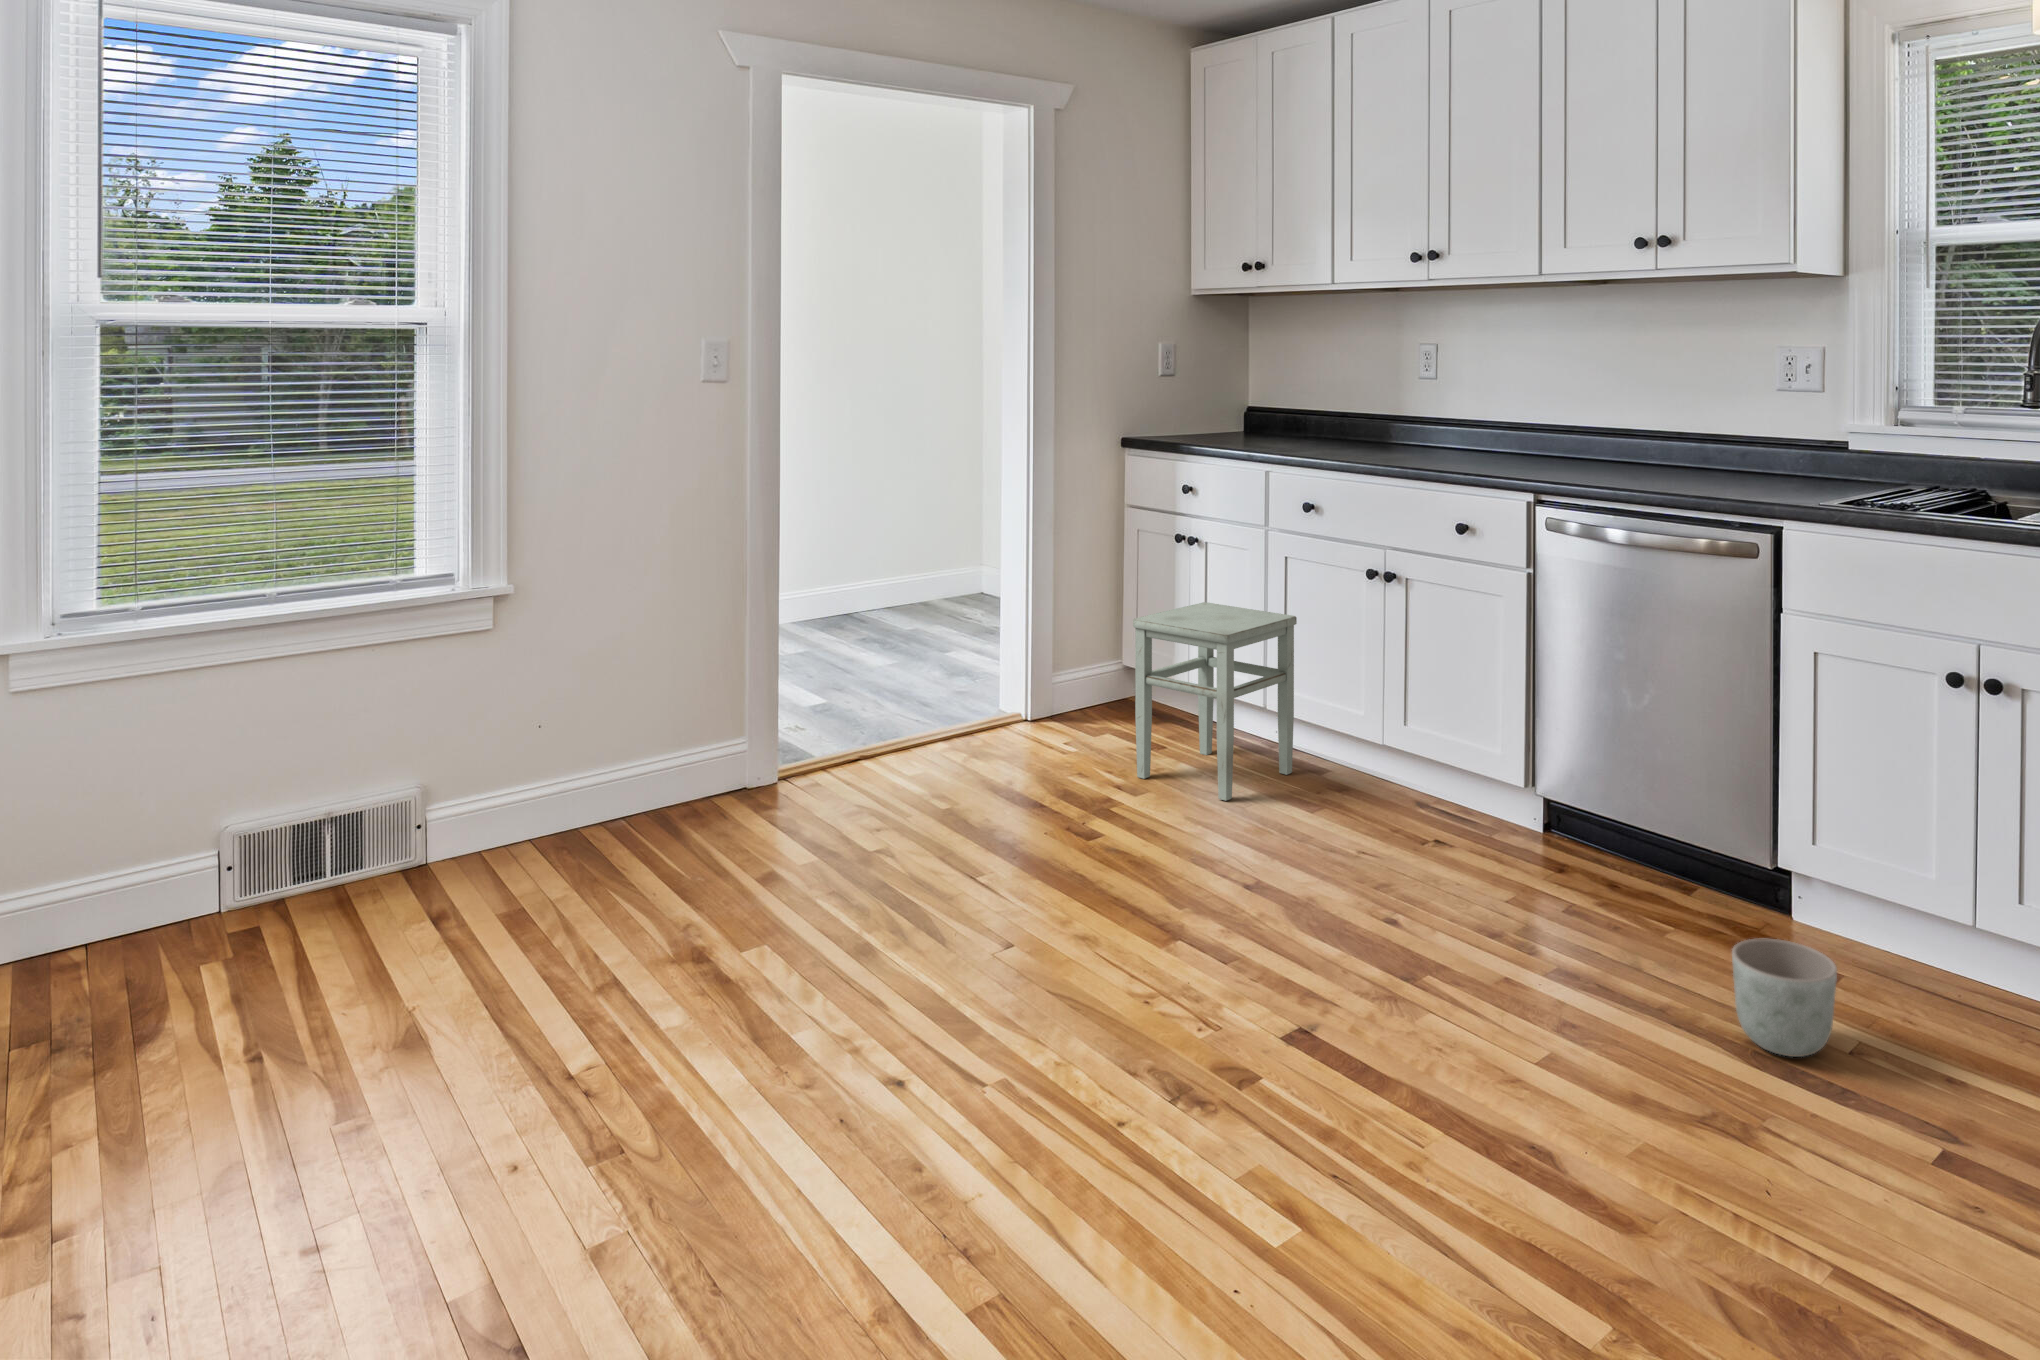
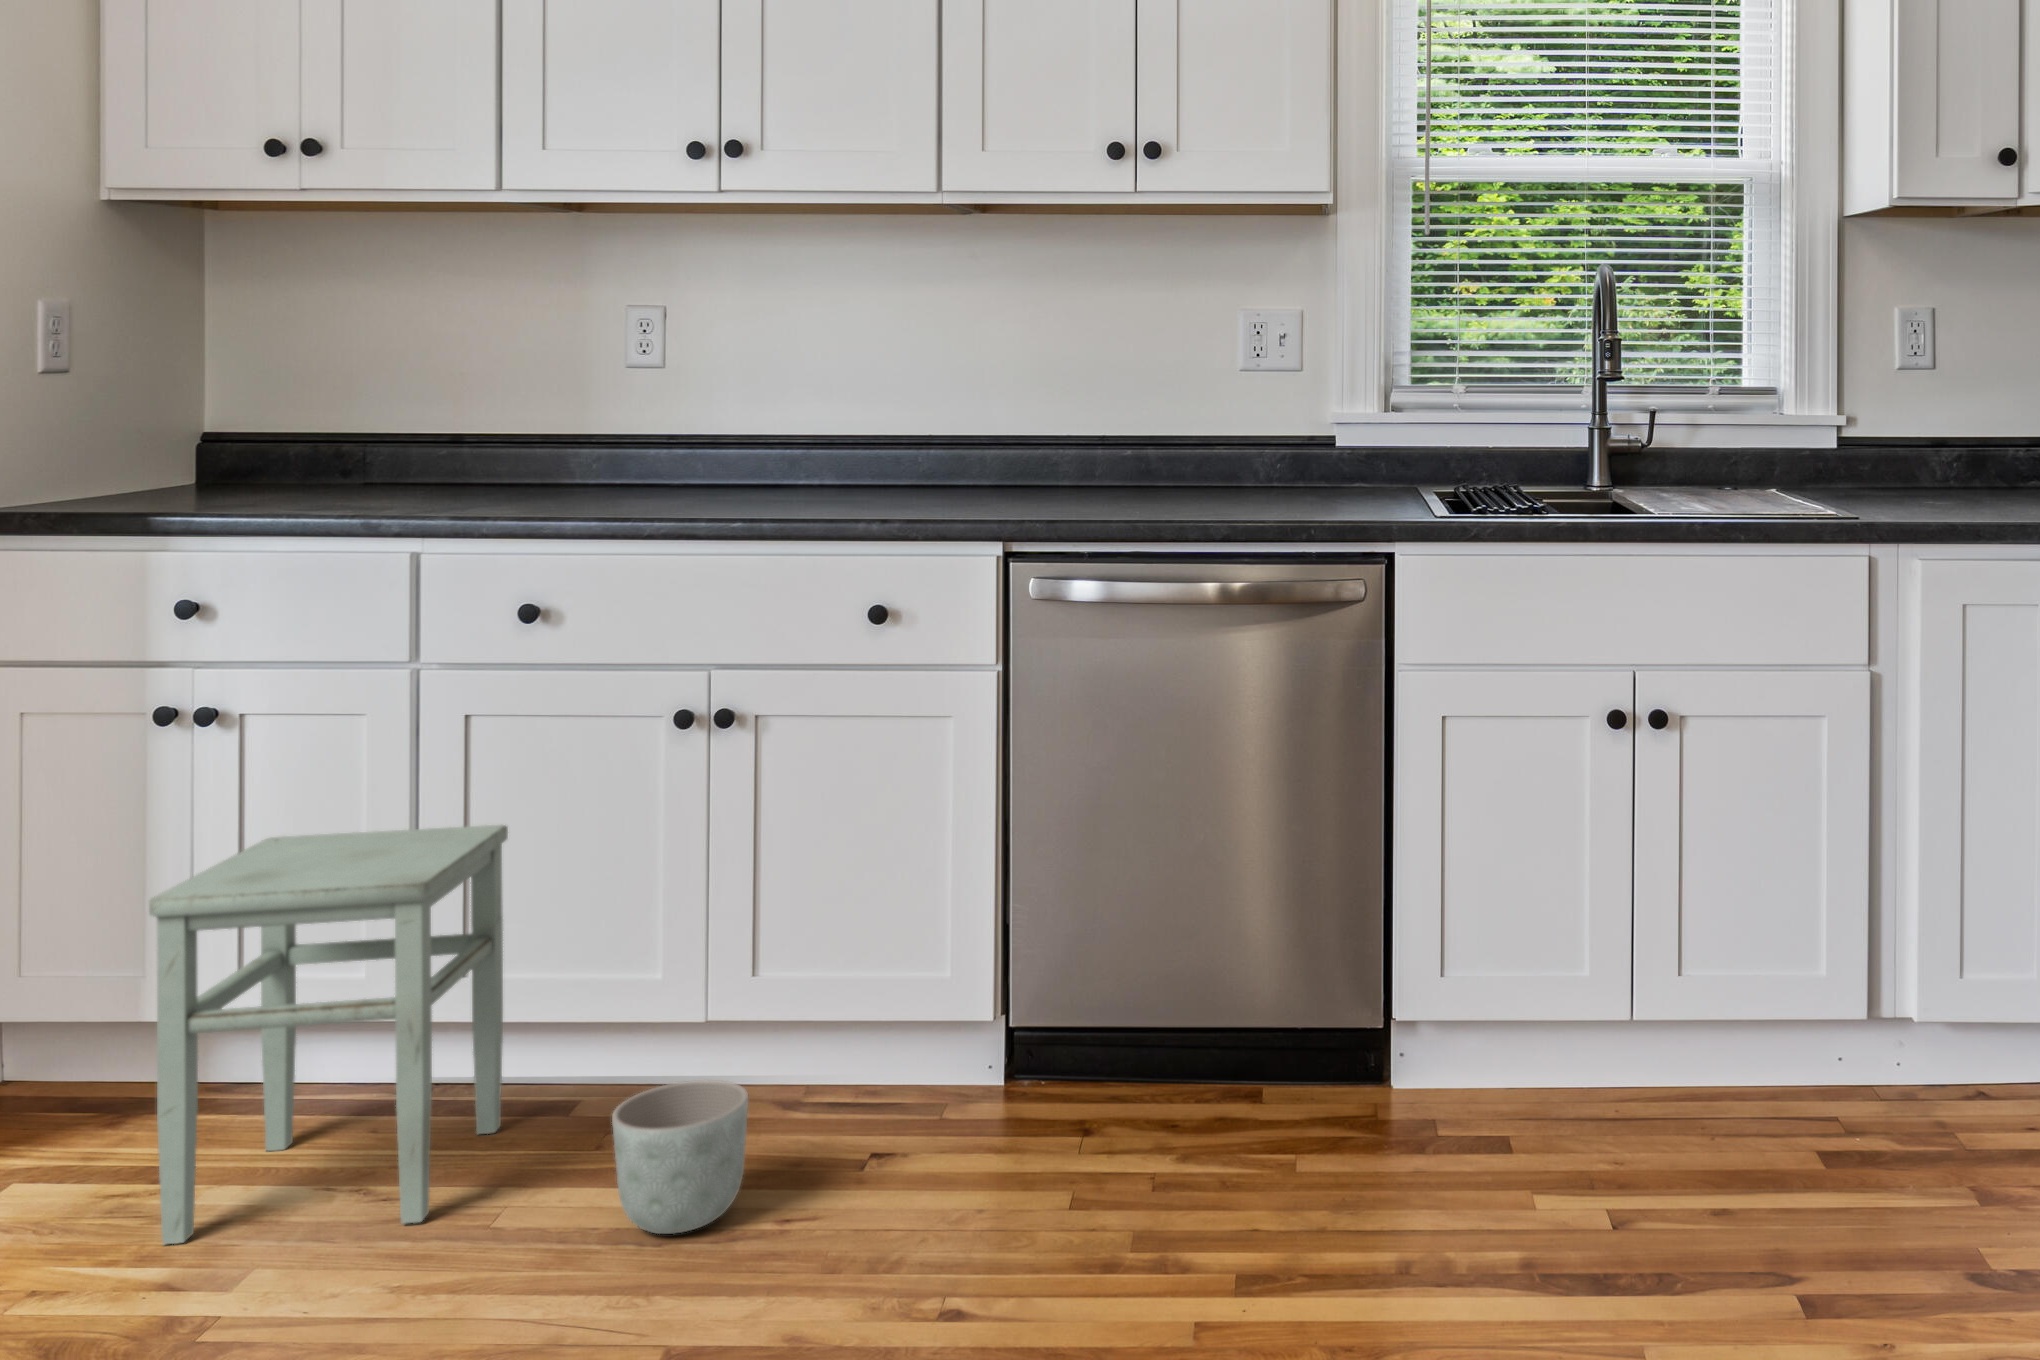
planter: present [1732,938,1837,1057] -> present [612,1080,748,1234]

